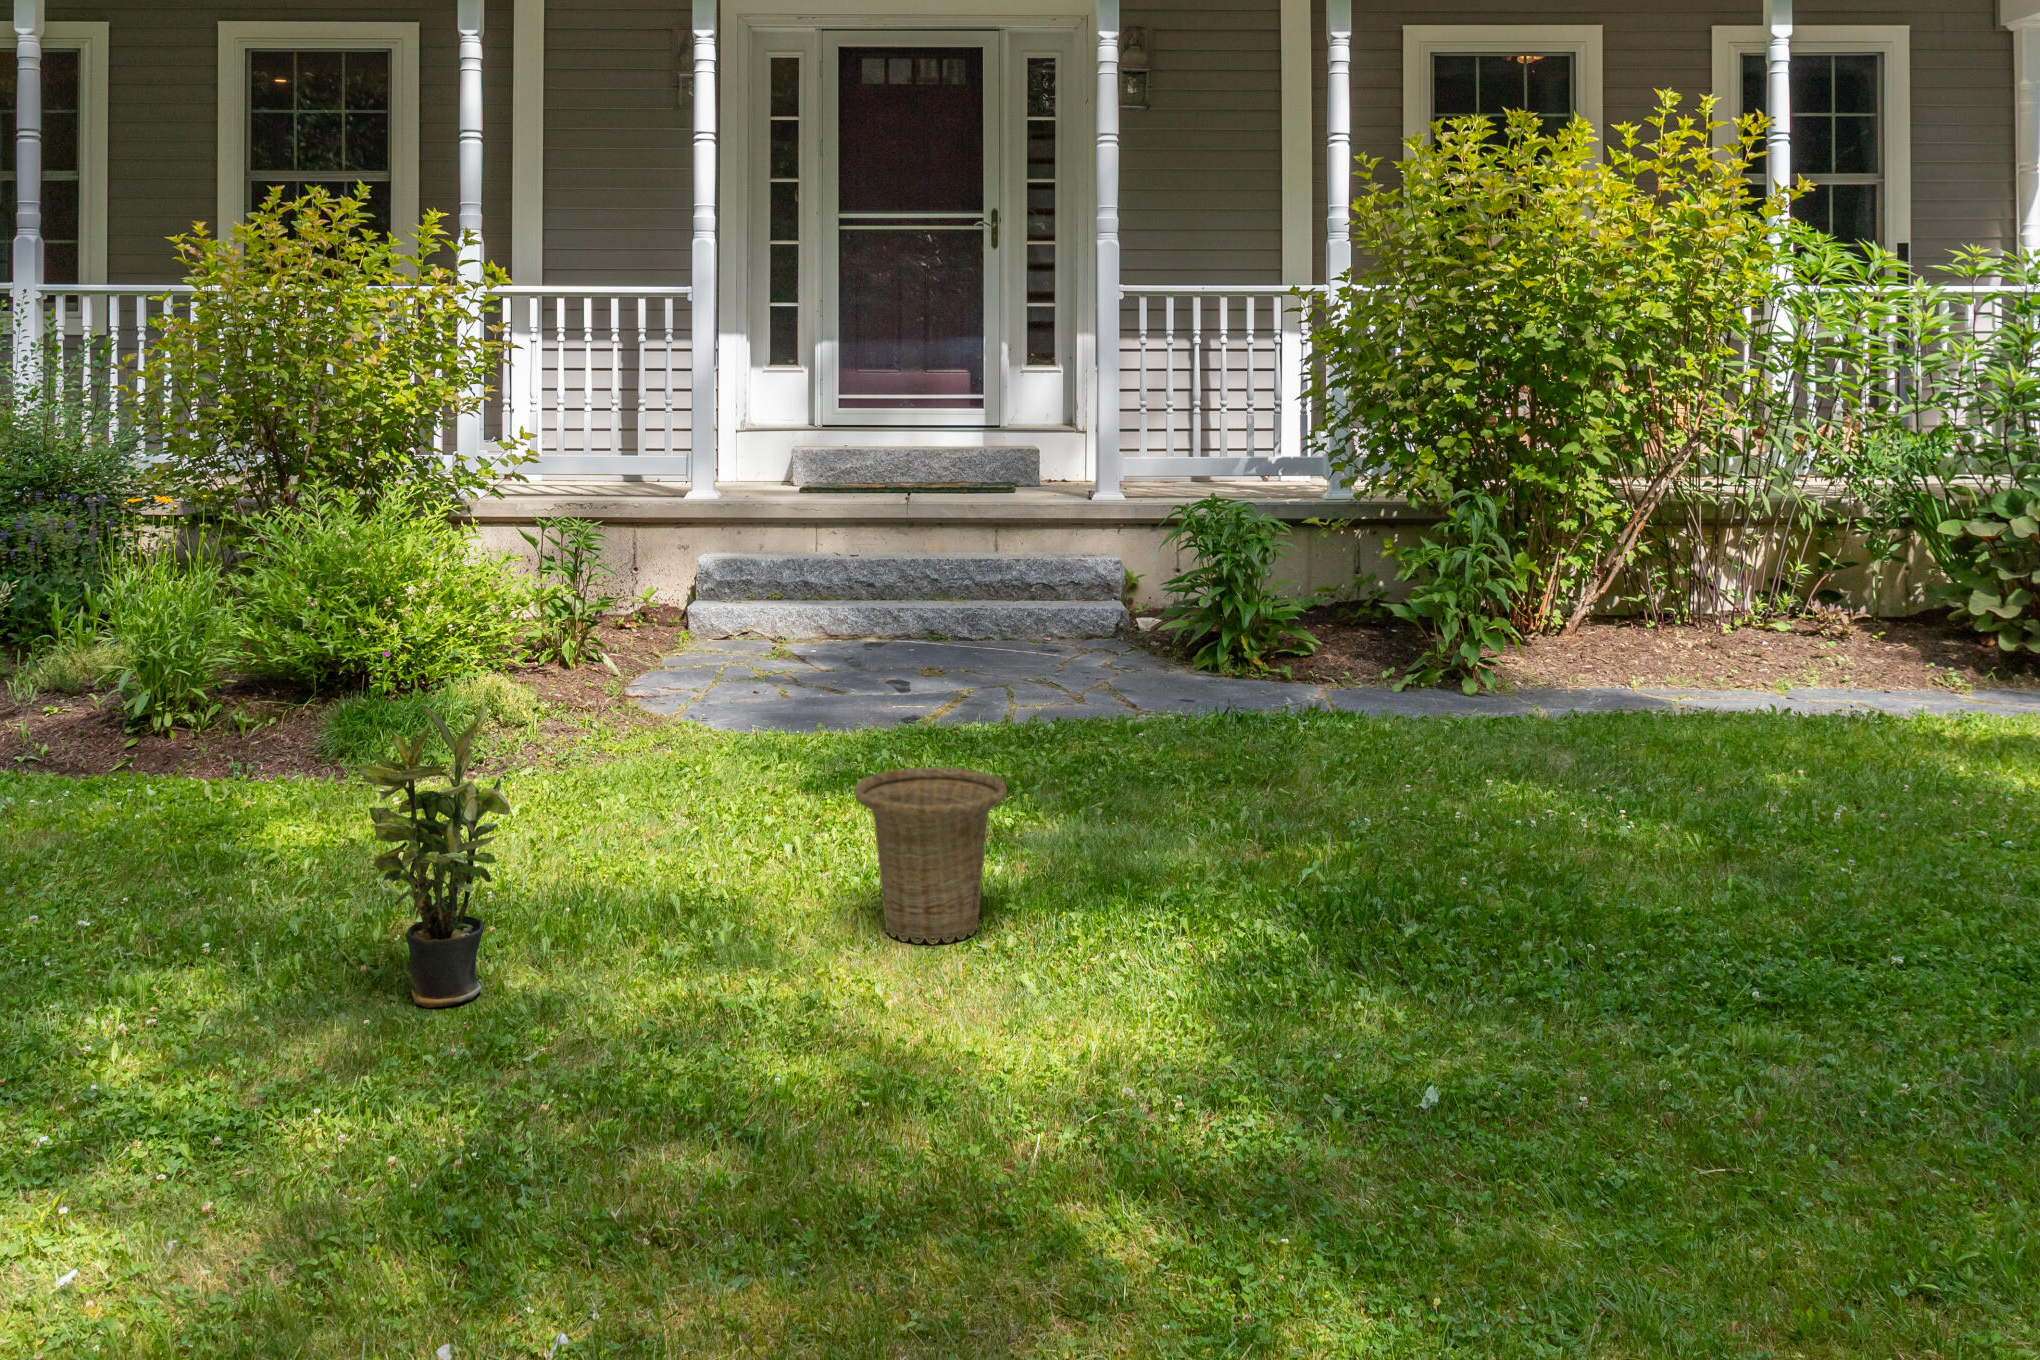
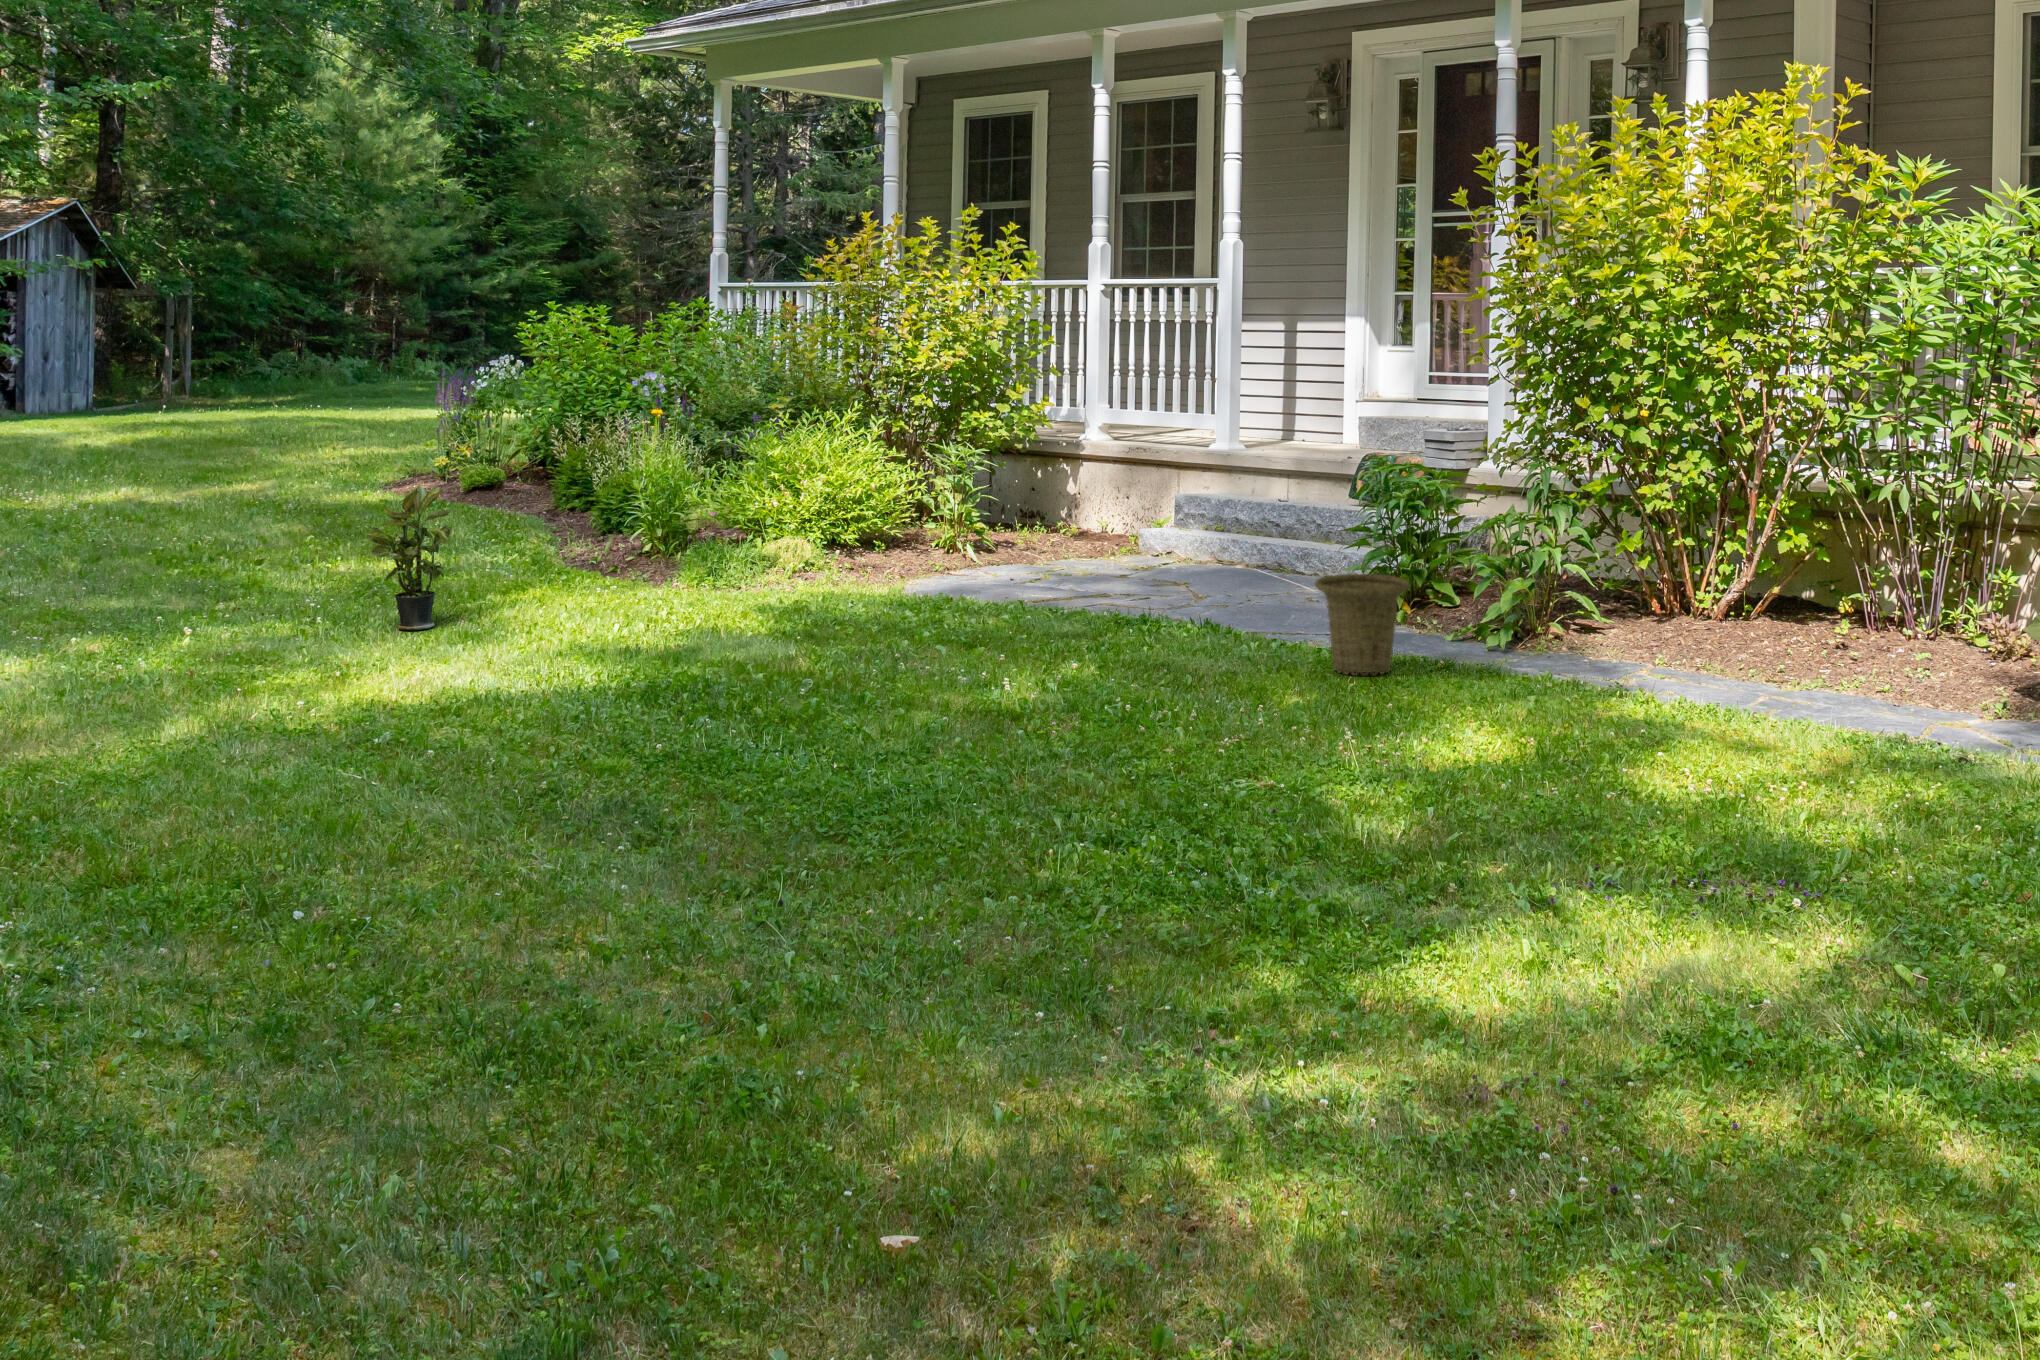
basket: present [854,767,1007,944] -> present [1315,574,1410,676]

